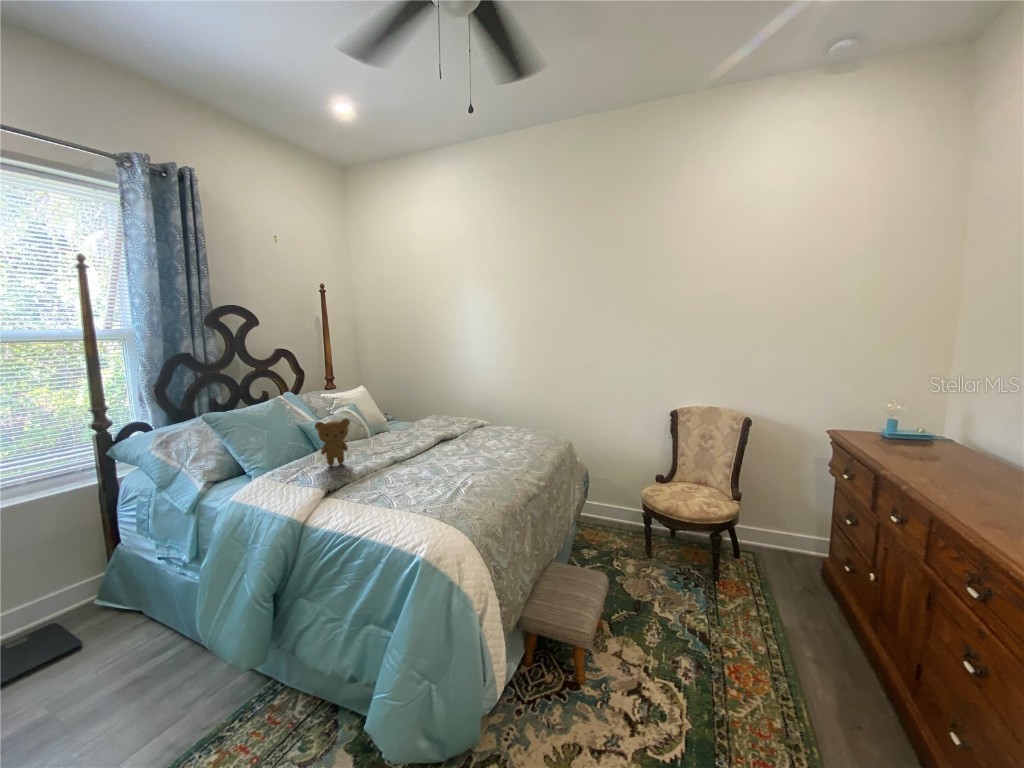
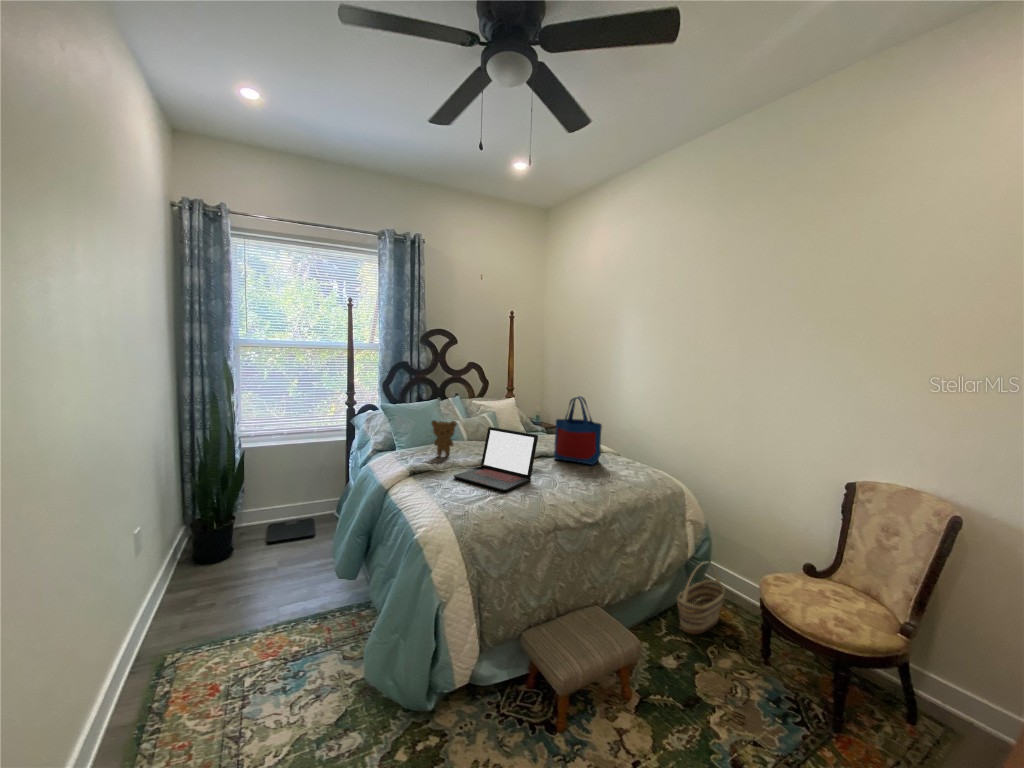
tote bag: none [447,372,497,441] -> present [554,396,602,465]
laptop: none [380,416,464,484] -> present [454,427,538,491]
basket: none [581,498,607,560] -> present [677,563,724,634]

